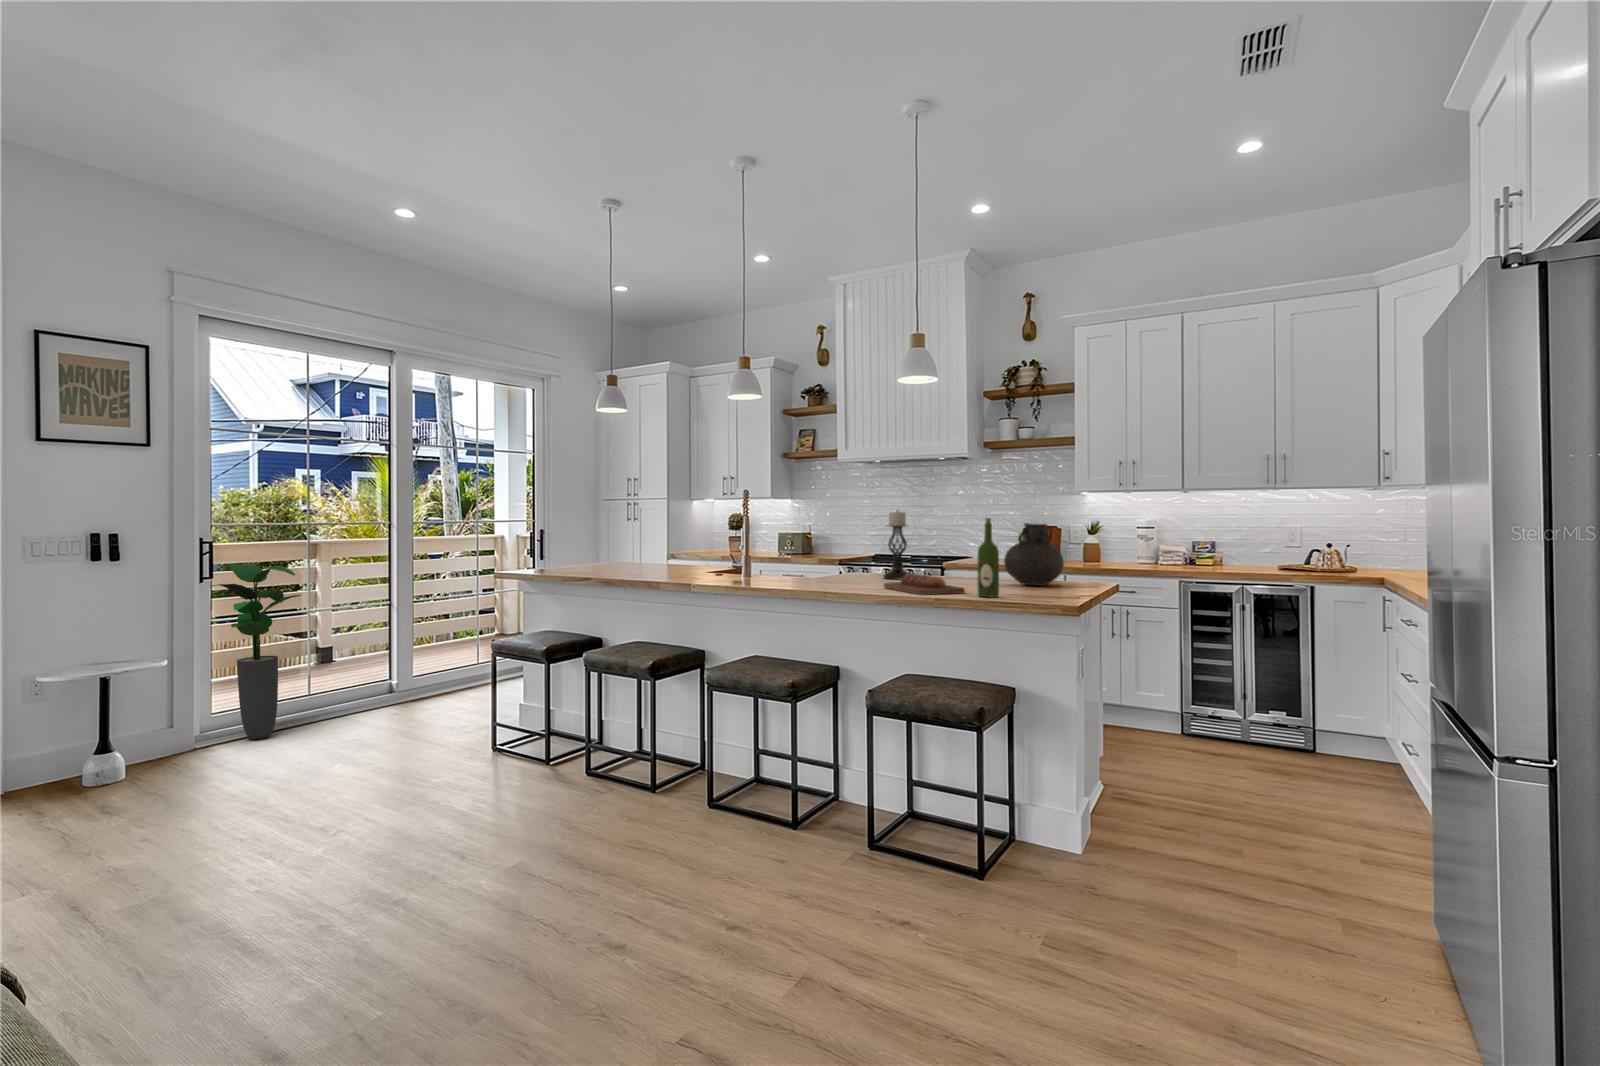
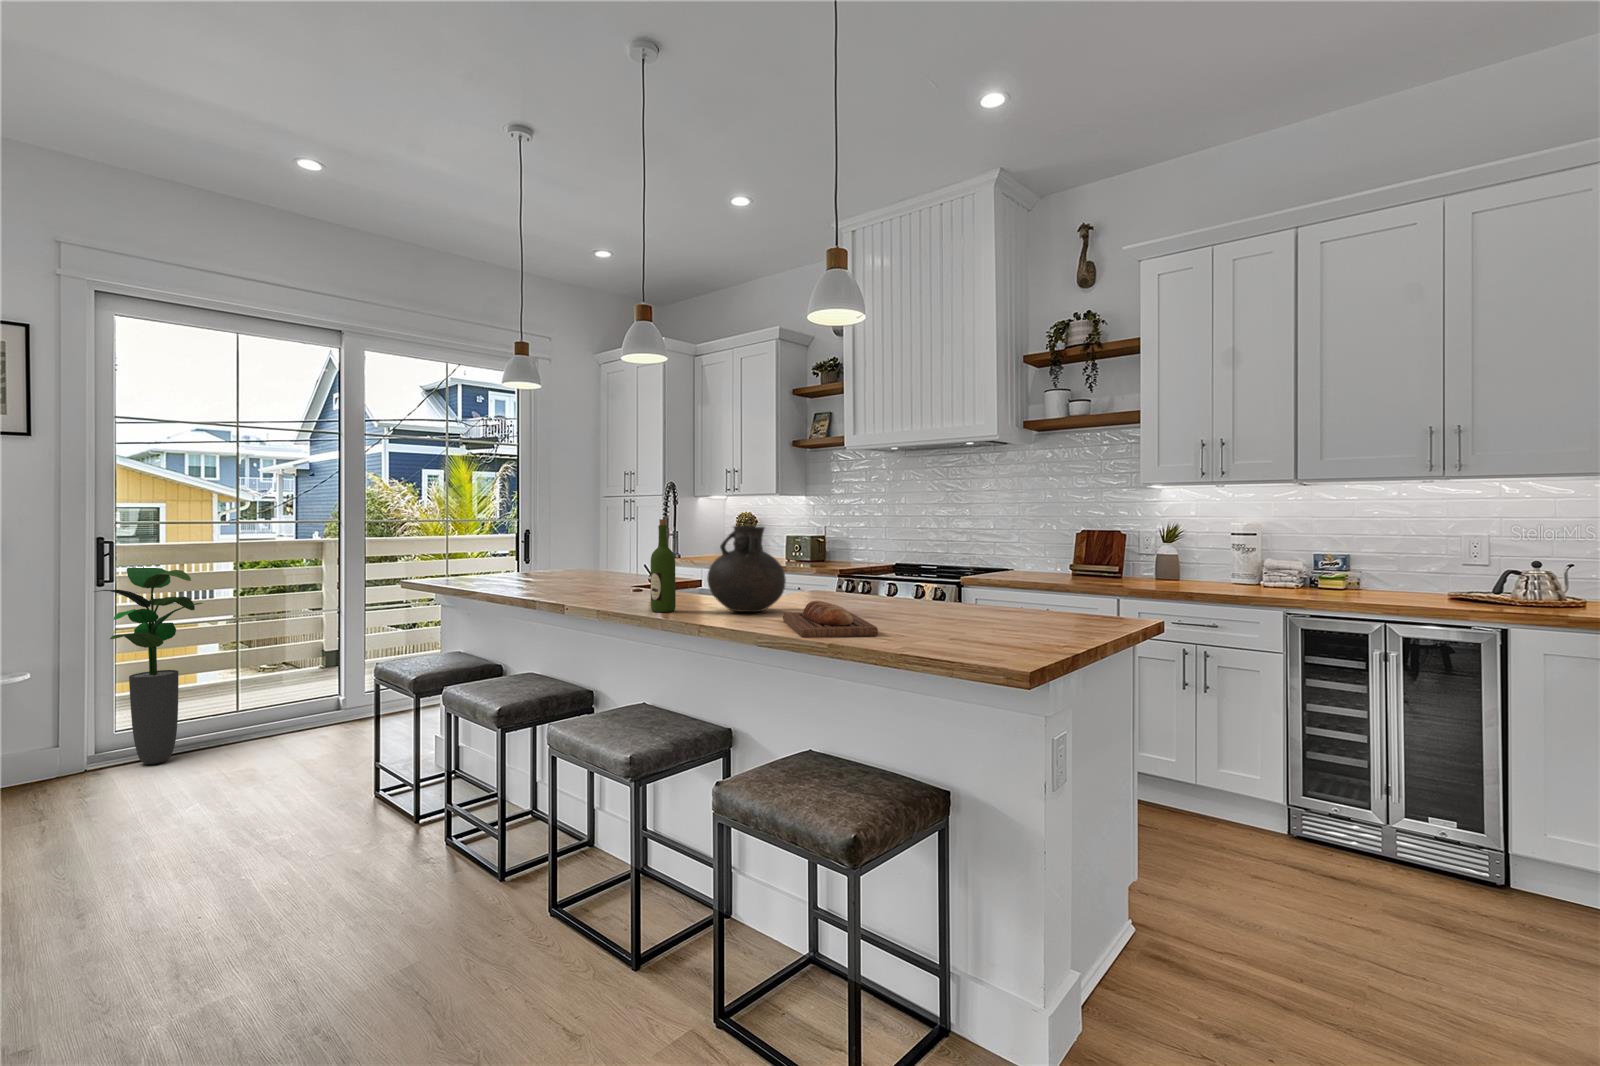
candle holder: present [883,510,909,579] -> none [828,507,869,604]
wine bottle: present [977,518,999,597] -> present [651,519,676,612]
vase: present [1004,523,1064,586] -> present [707,526,786,612]

